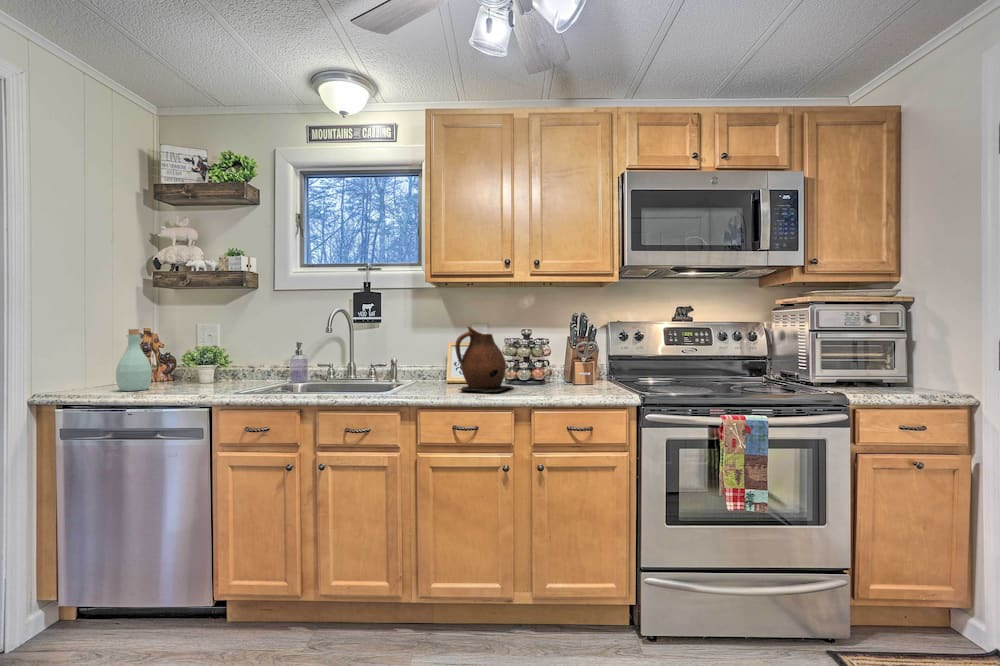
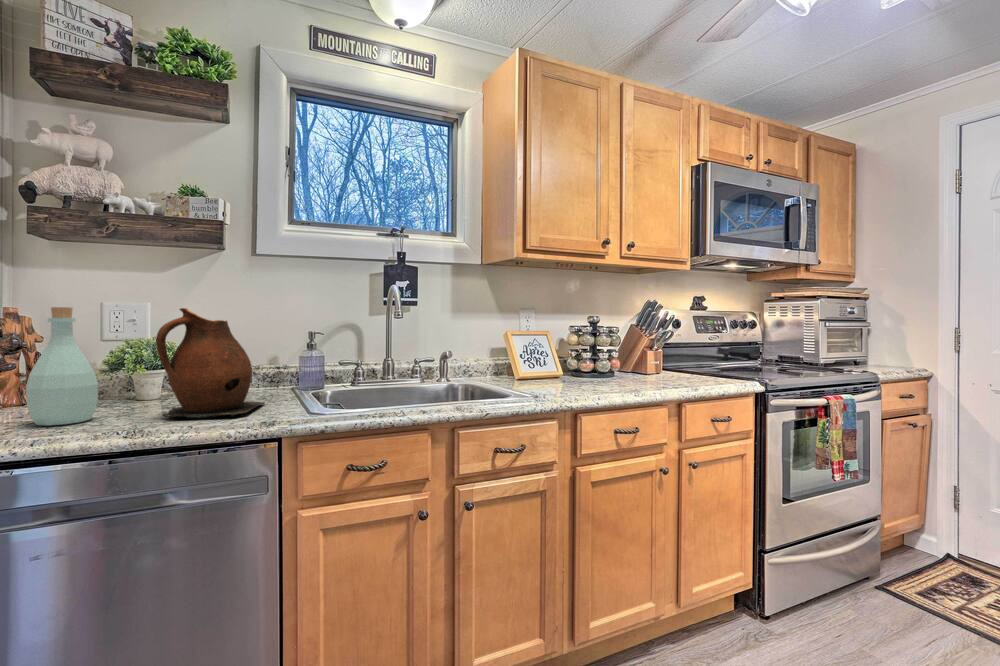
ceramic pitcher: present [455,327,514,392] -> present [156,308,265,416]

